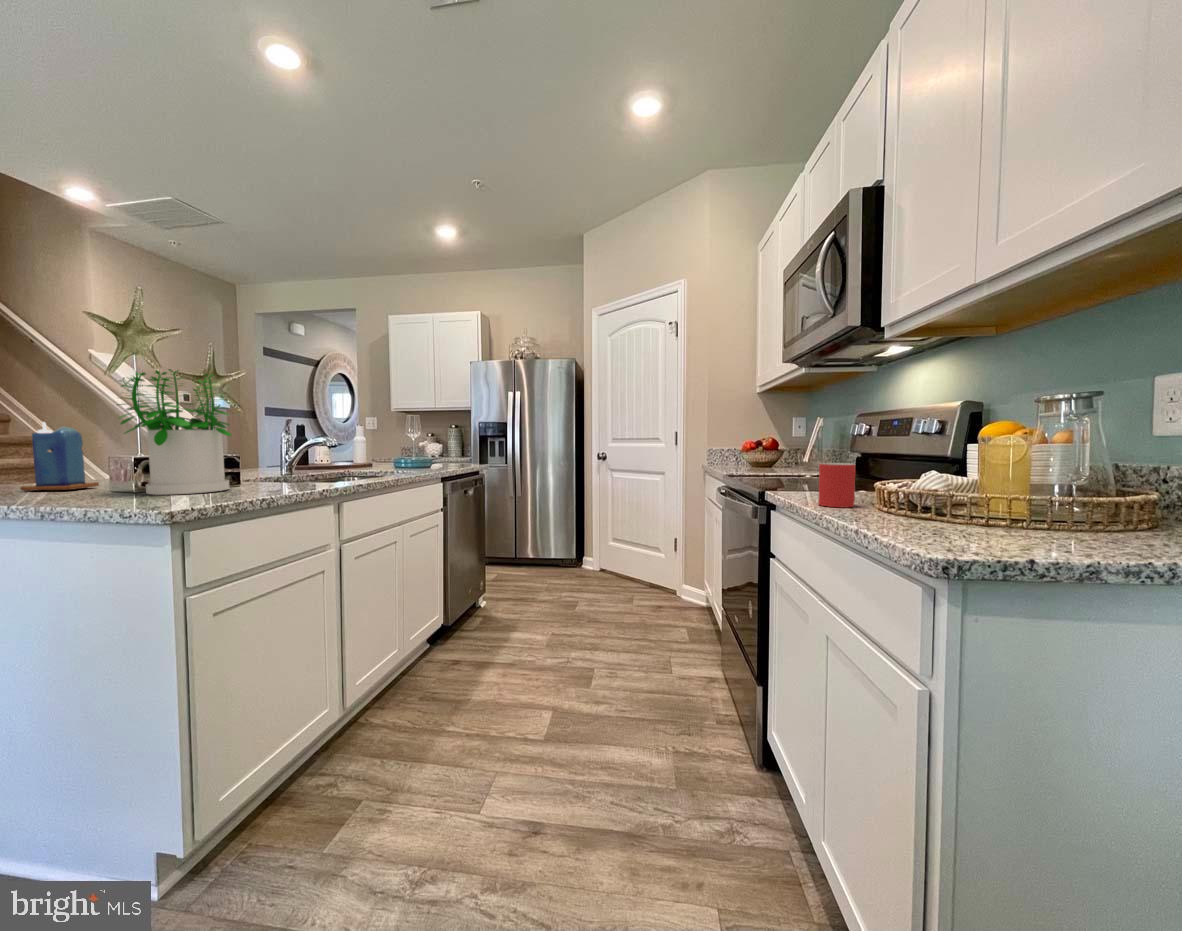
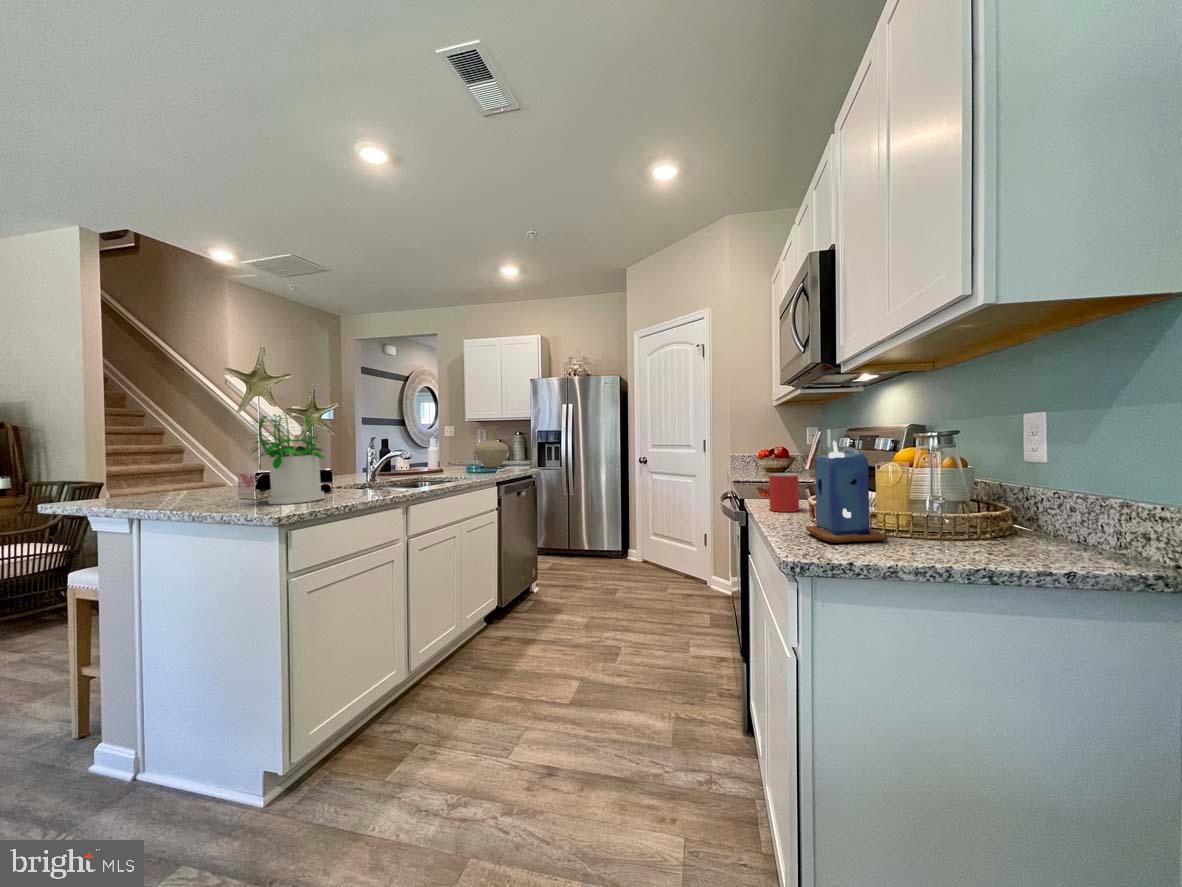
vase: none [414,417,454,464] -> present [475,426,508,467]
candle: present [20,422,99,491] -> present [806,441,887,543]

